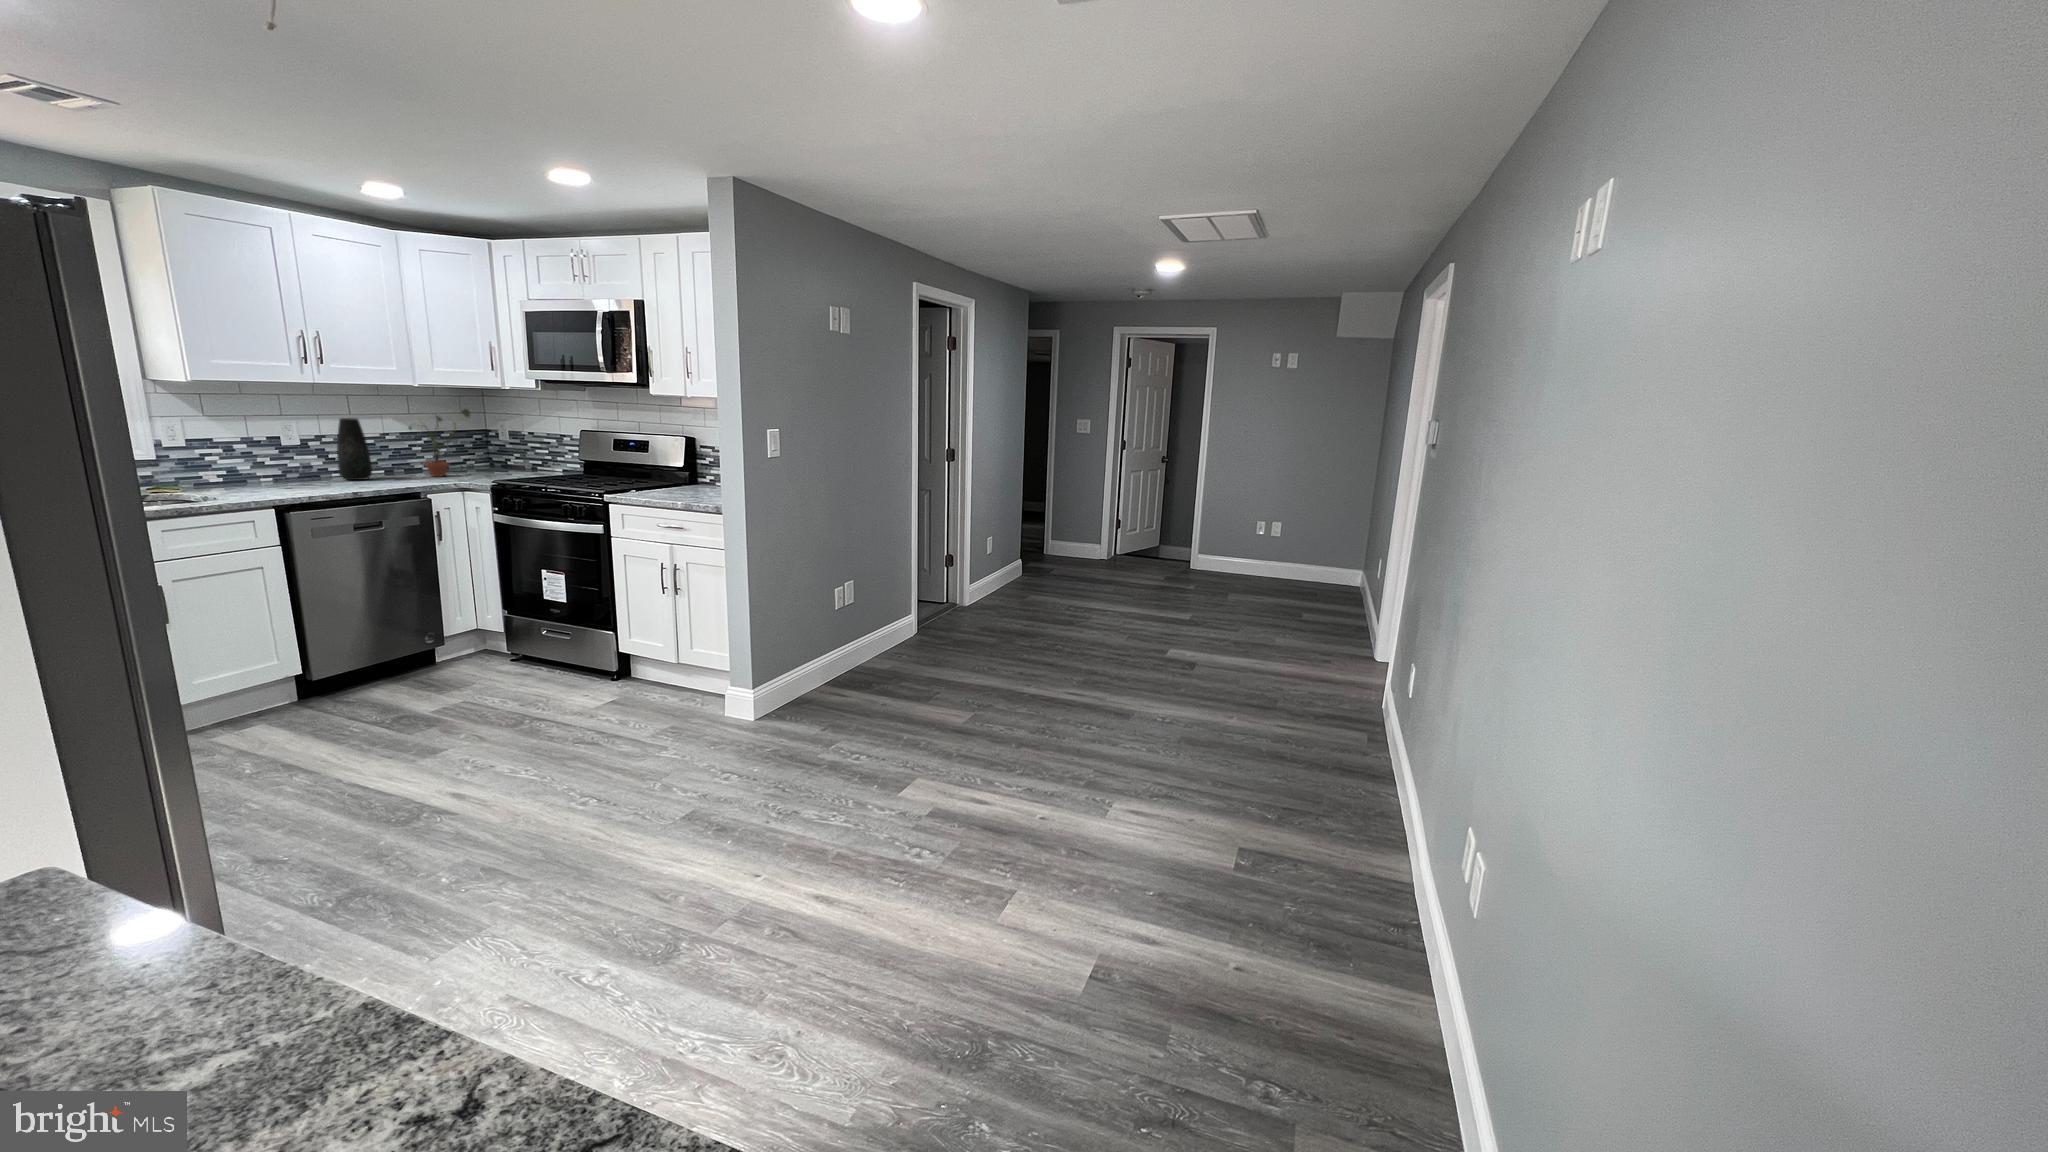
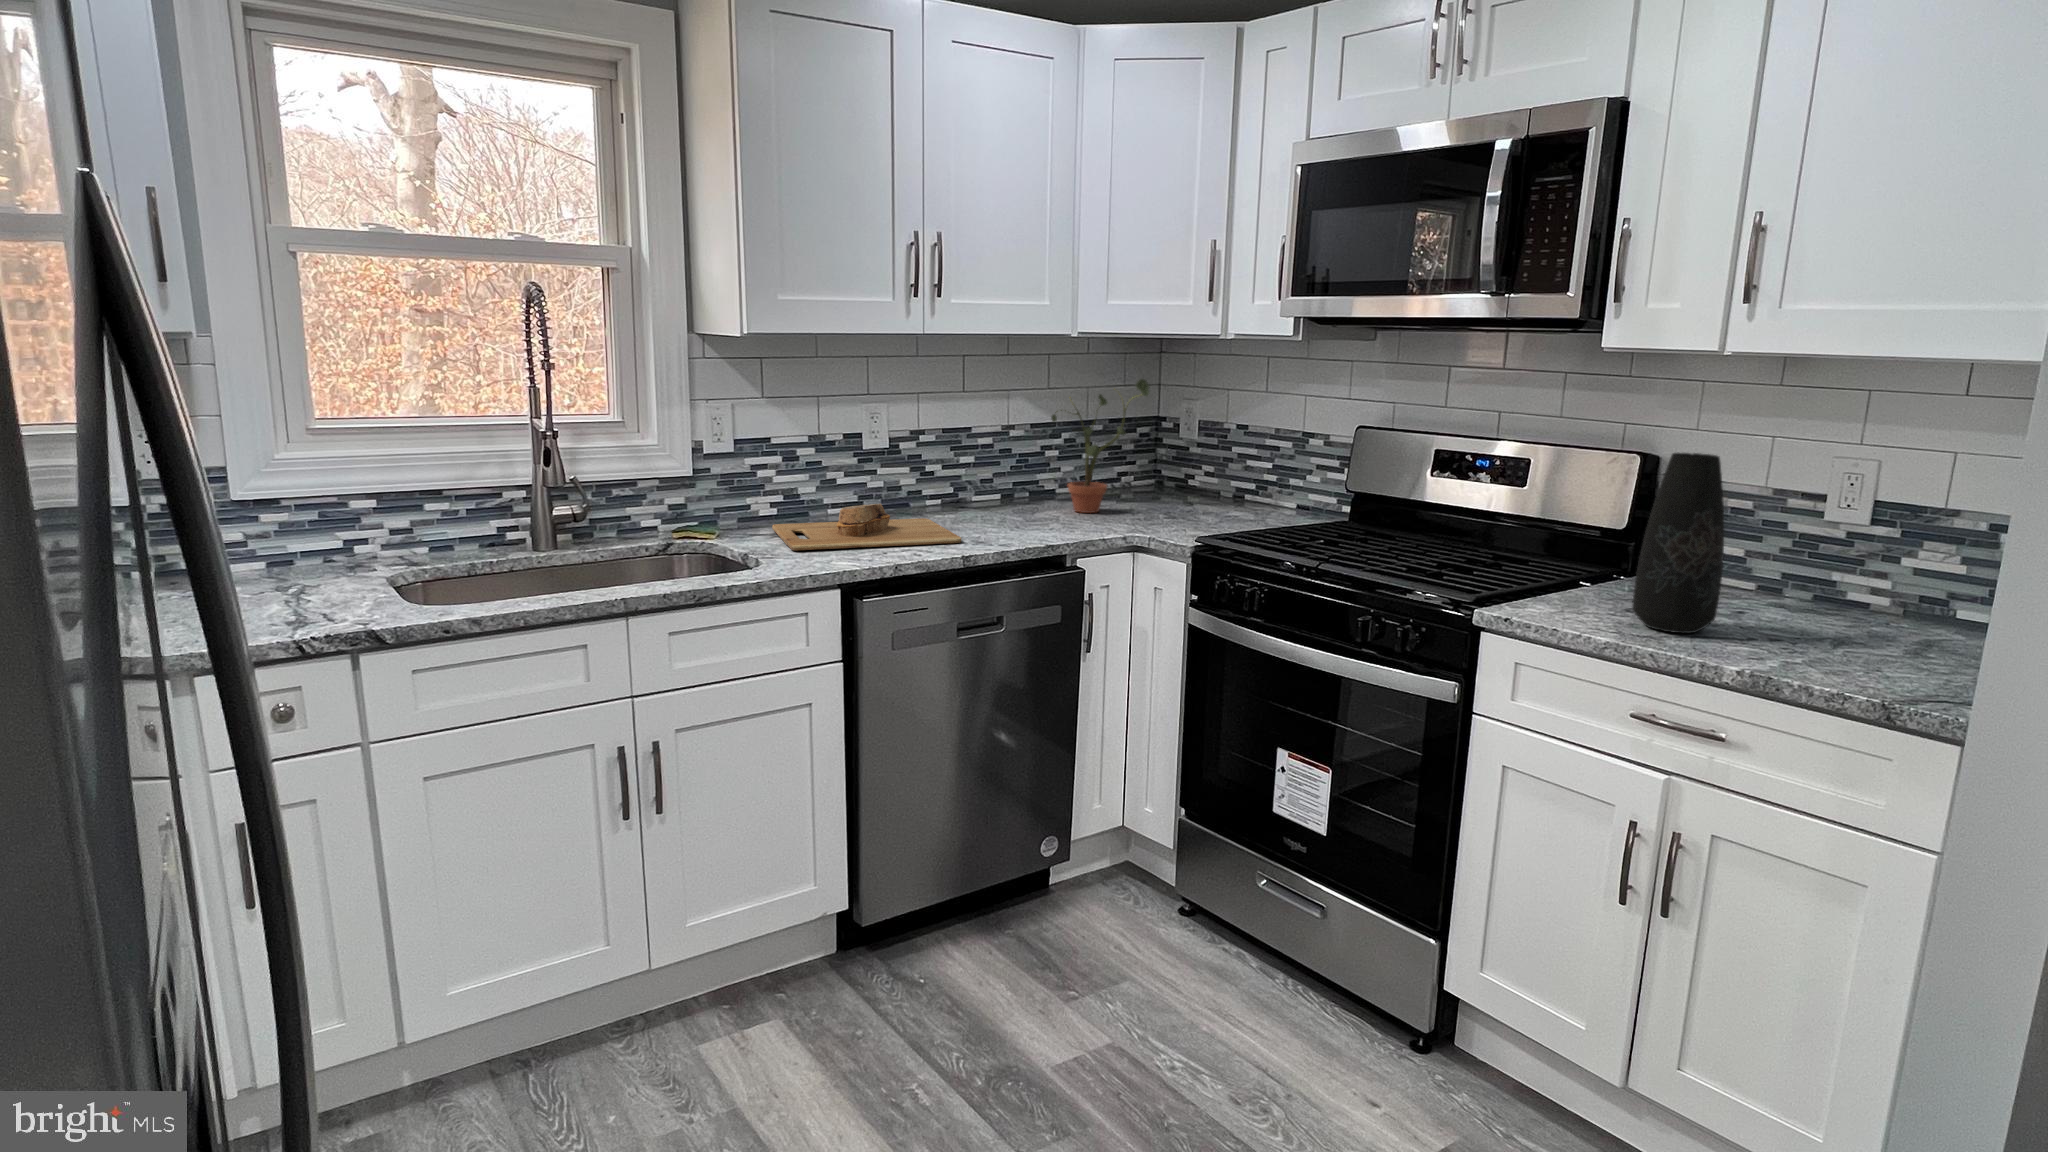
vase: present [337,418,372,480] -> present [1632,453,1724,633]
cutting board: none [221,471,353,494] -> present [772,504,962,551]

